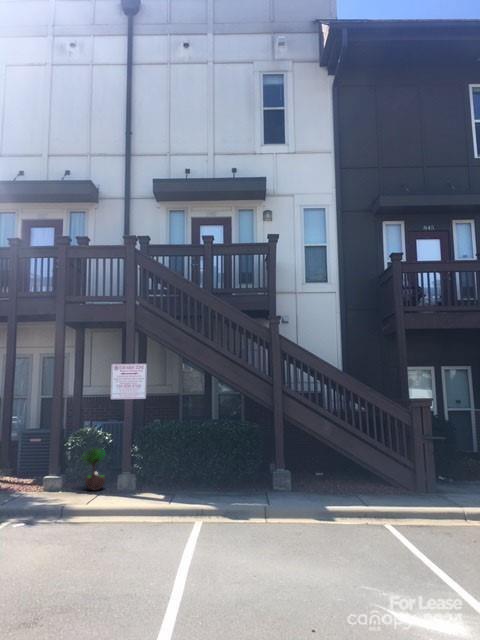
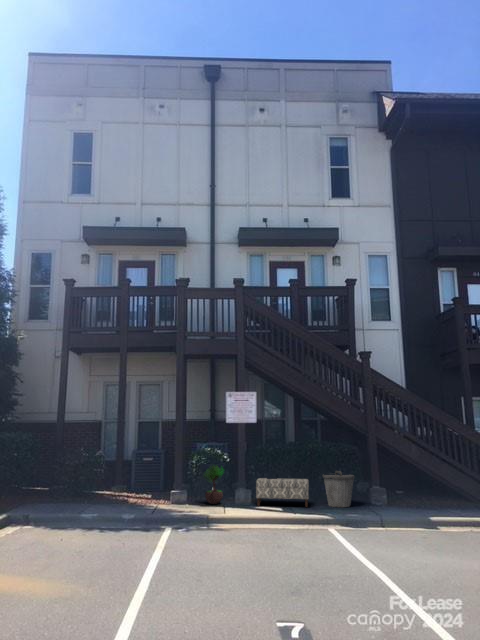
trash can: none [219,453,255,495] -> present [323,471,355,507]
bench: none [140,461,204,495] -> present [256,478,309,507]

